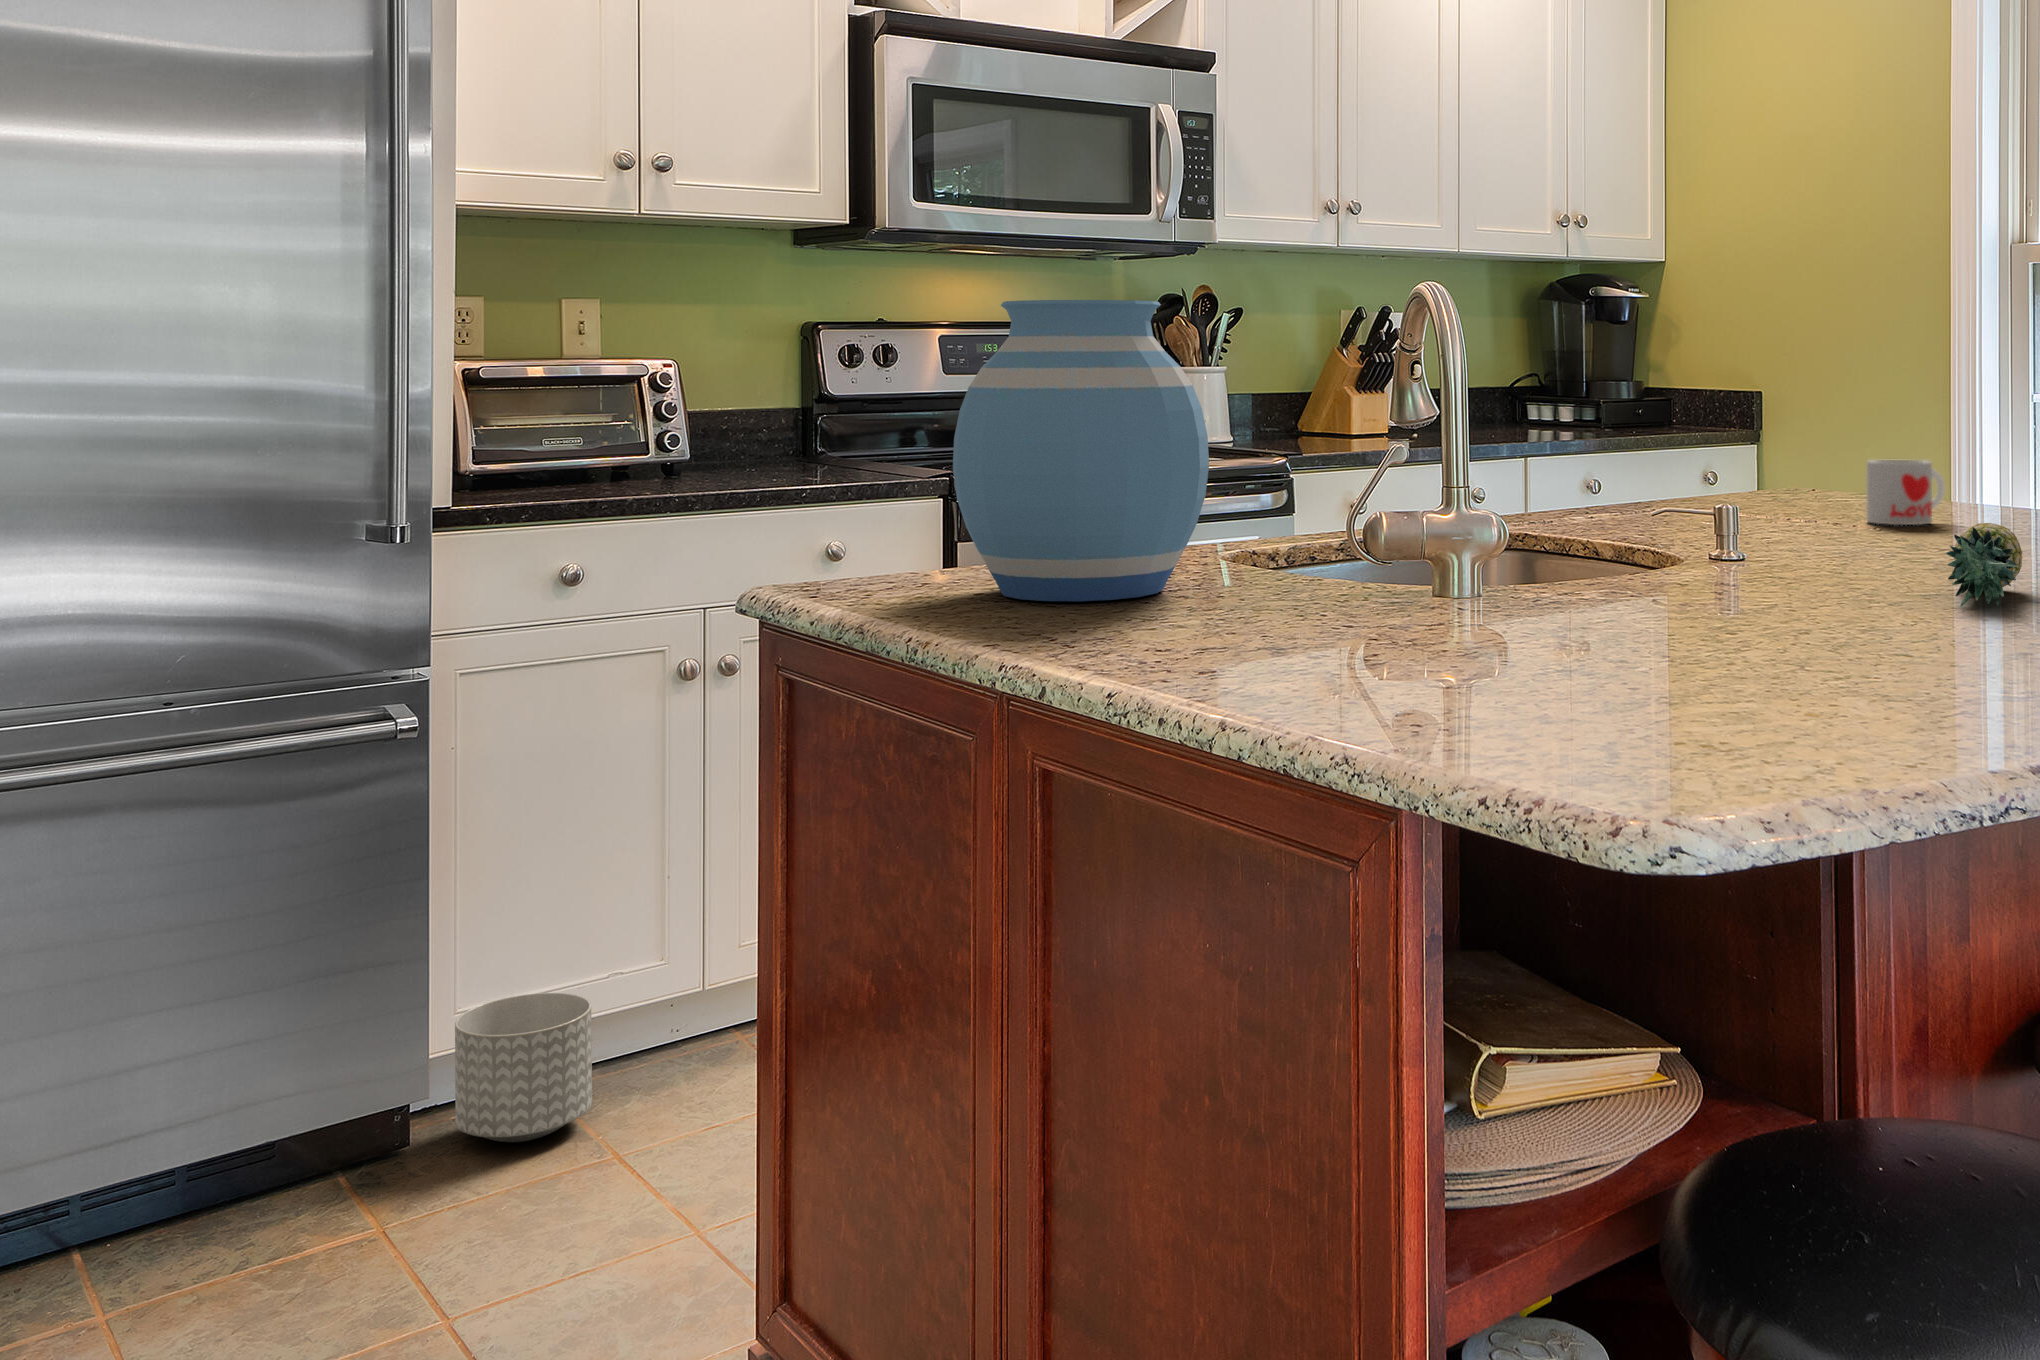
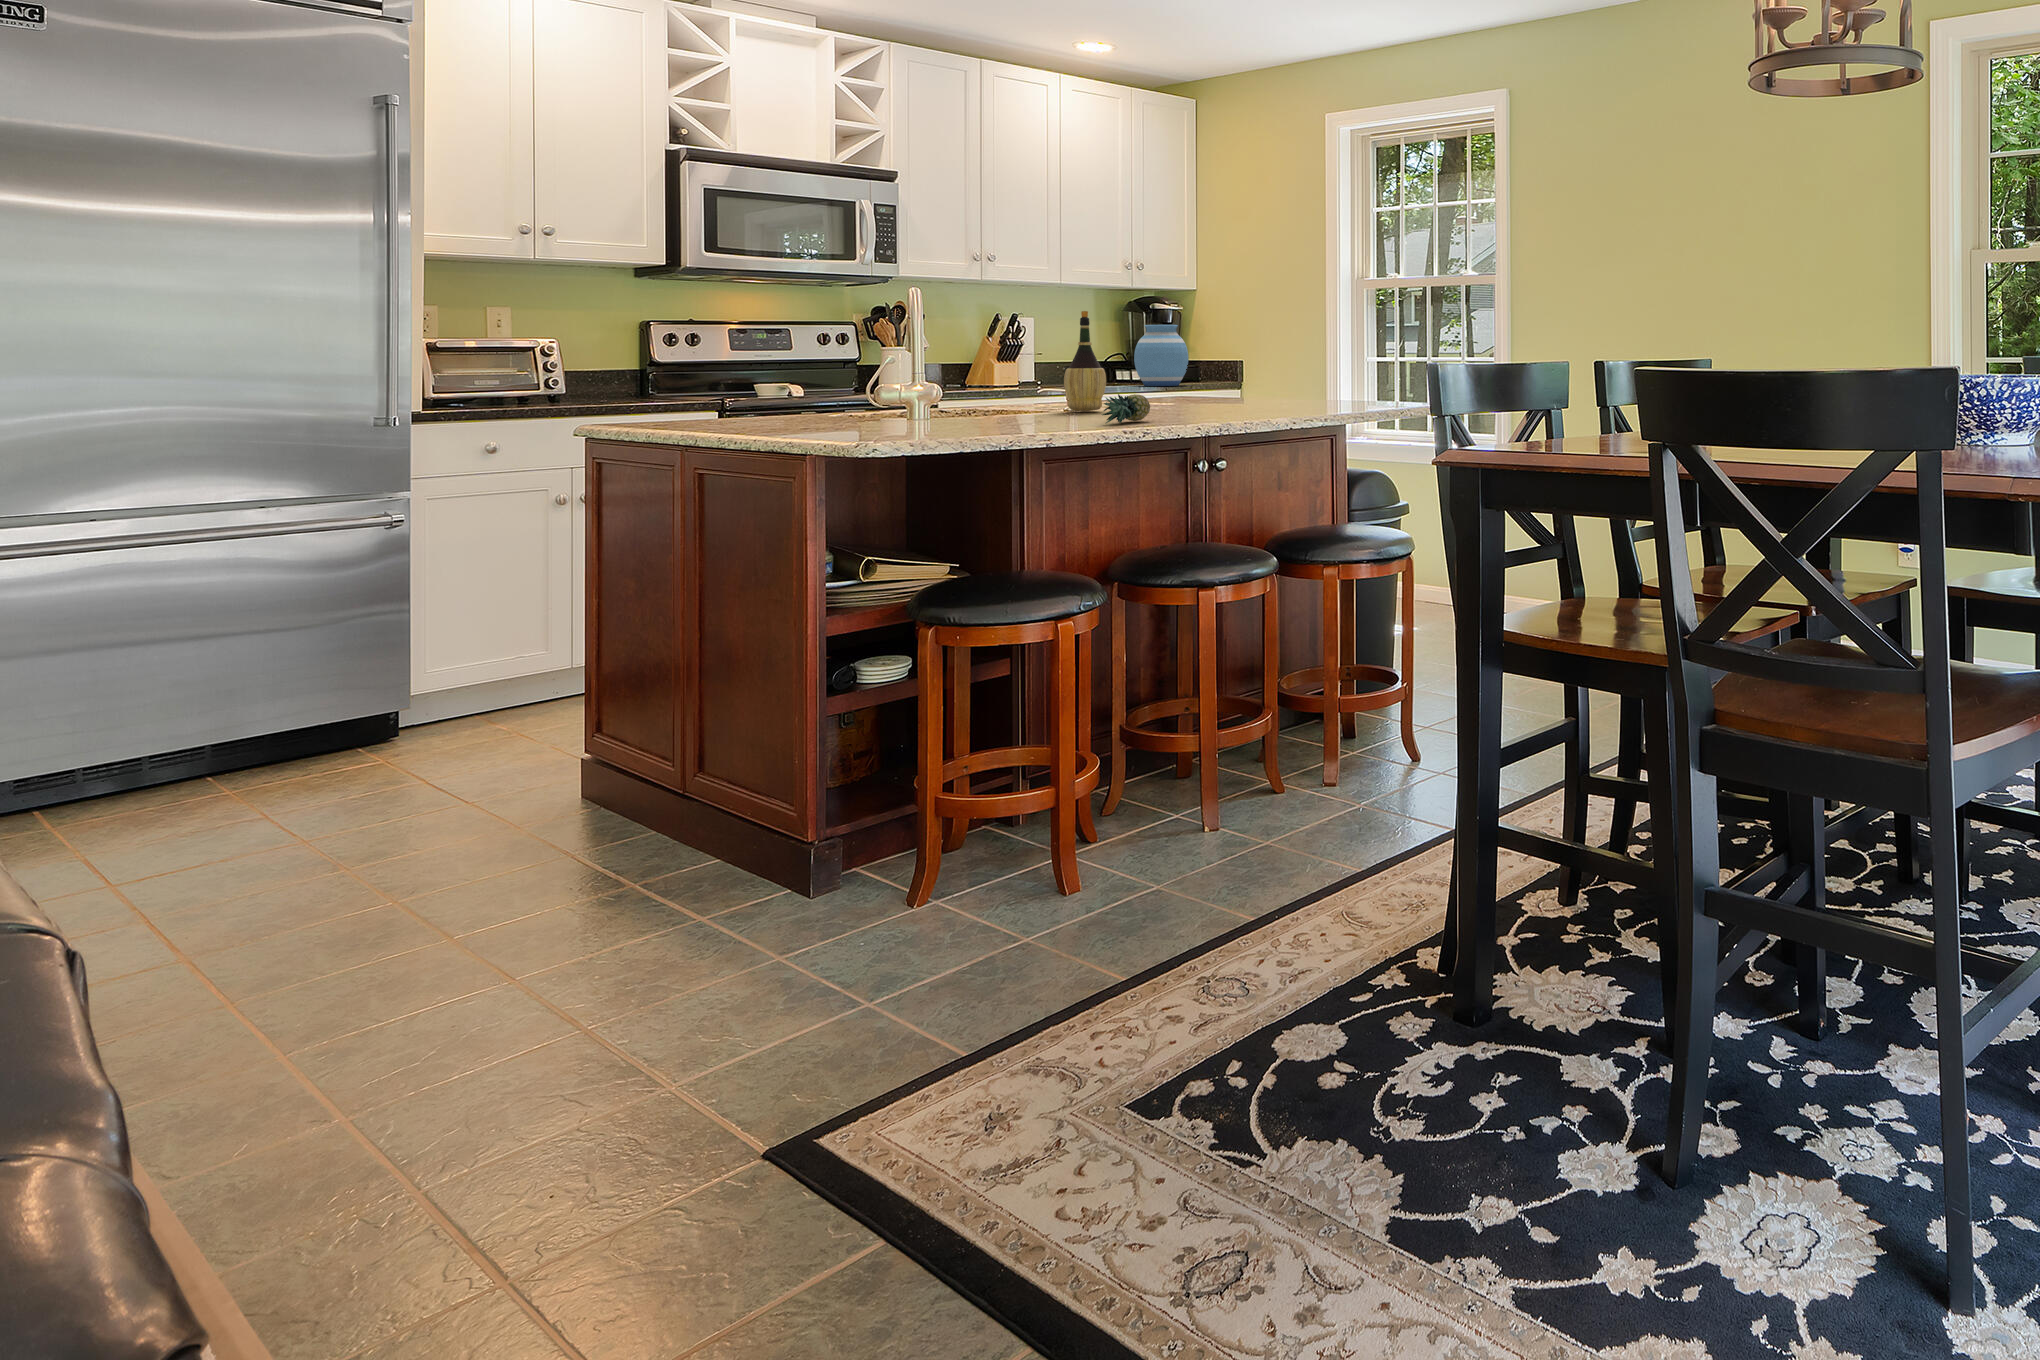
vase: present [953,300,1209,601] -> present [1134,325,1188,386]
wine bottle: none [1680,310,1770,531] -> present [1064,311,1106,411]
mug: present [1867,460,1945,525] -> none [1162,381,1201,409]
planter: present [455,993,592,1142] -> none [424,667,505,739]

